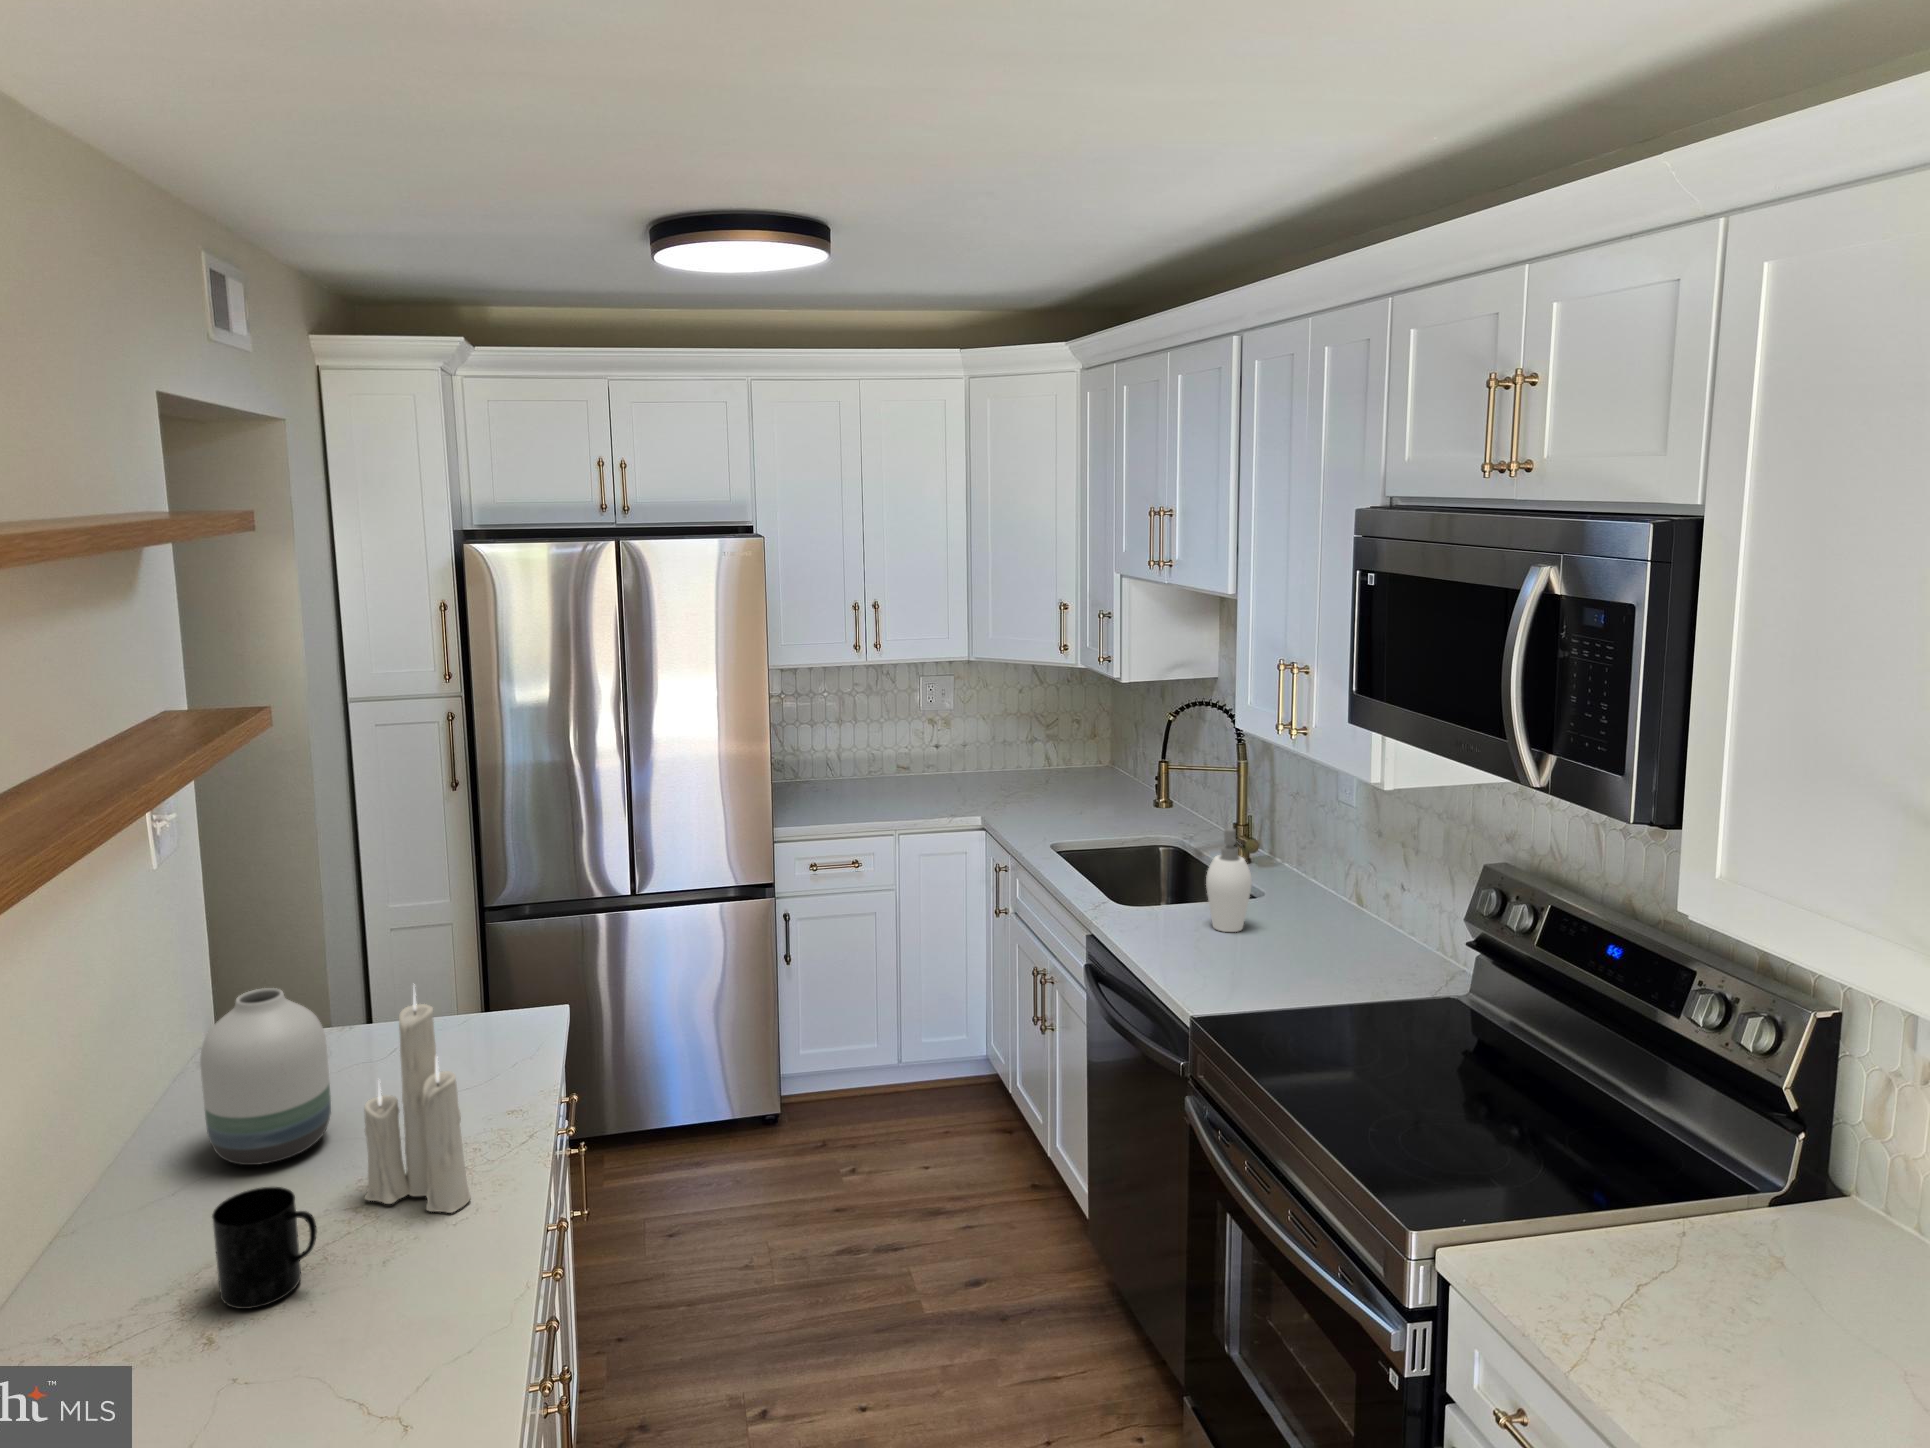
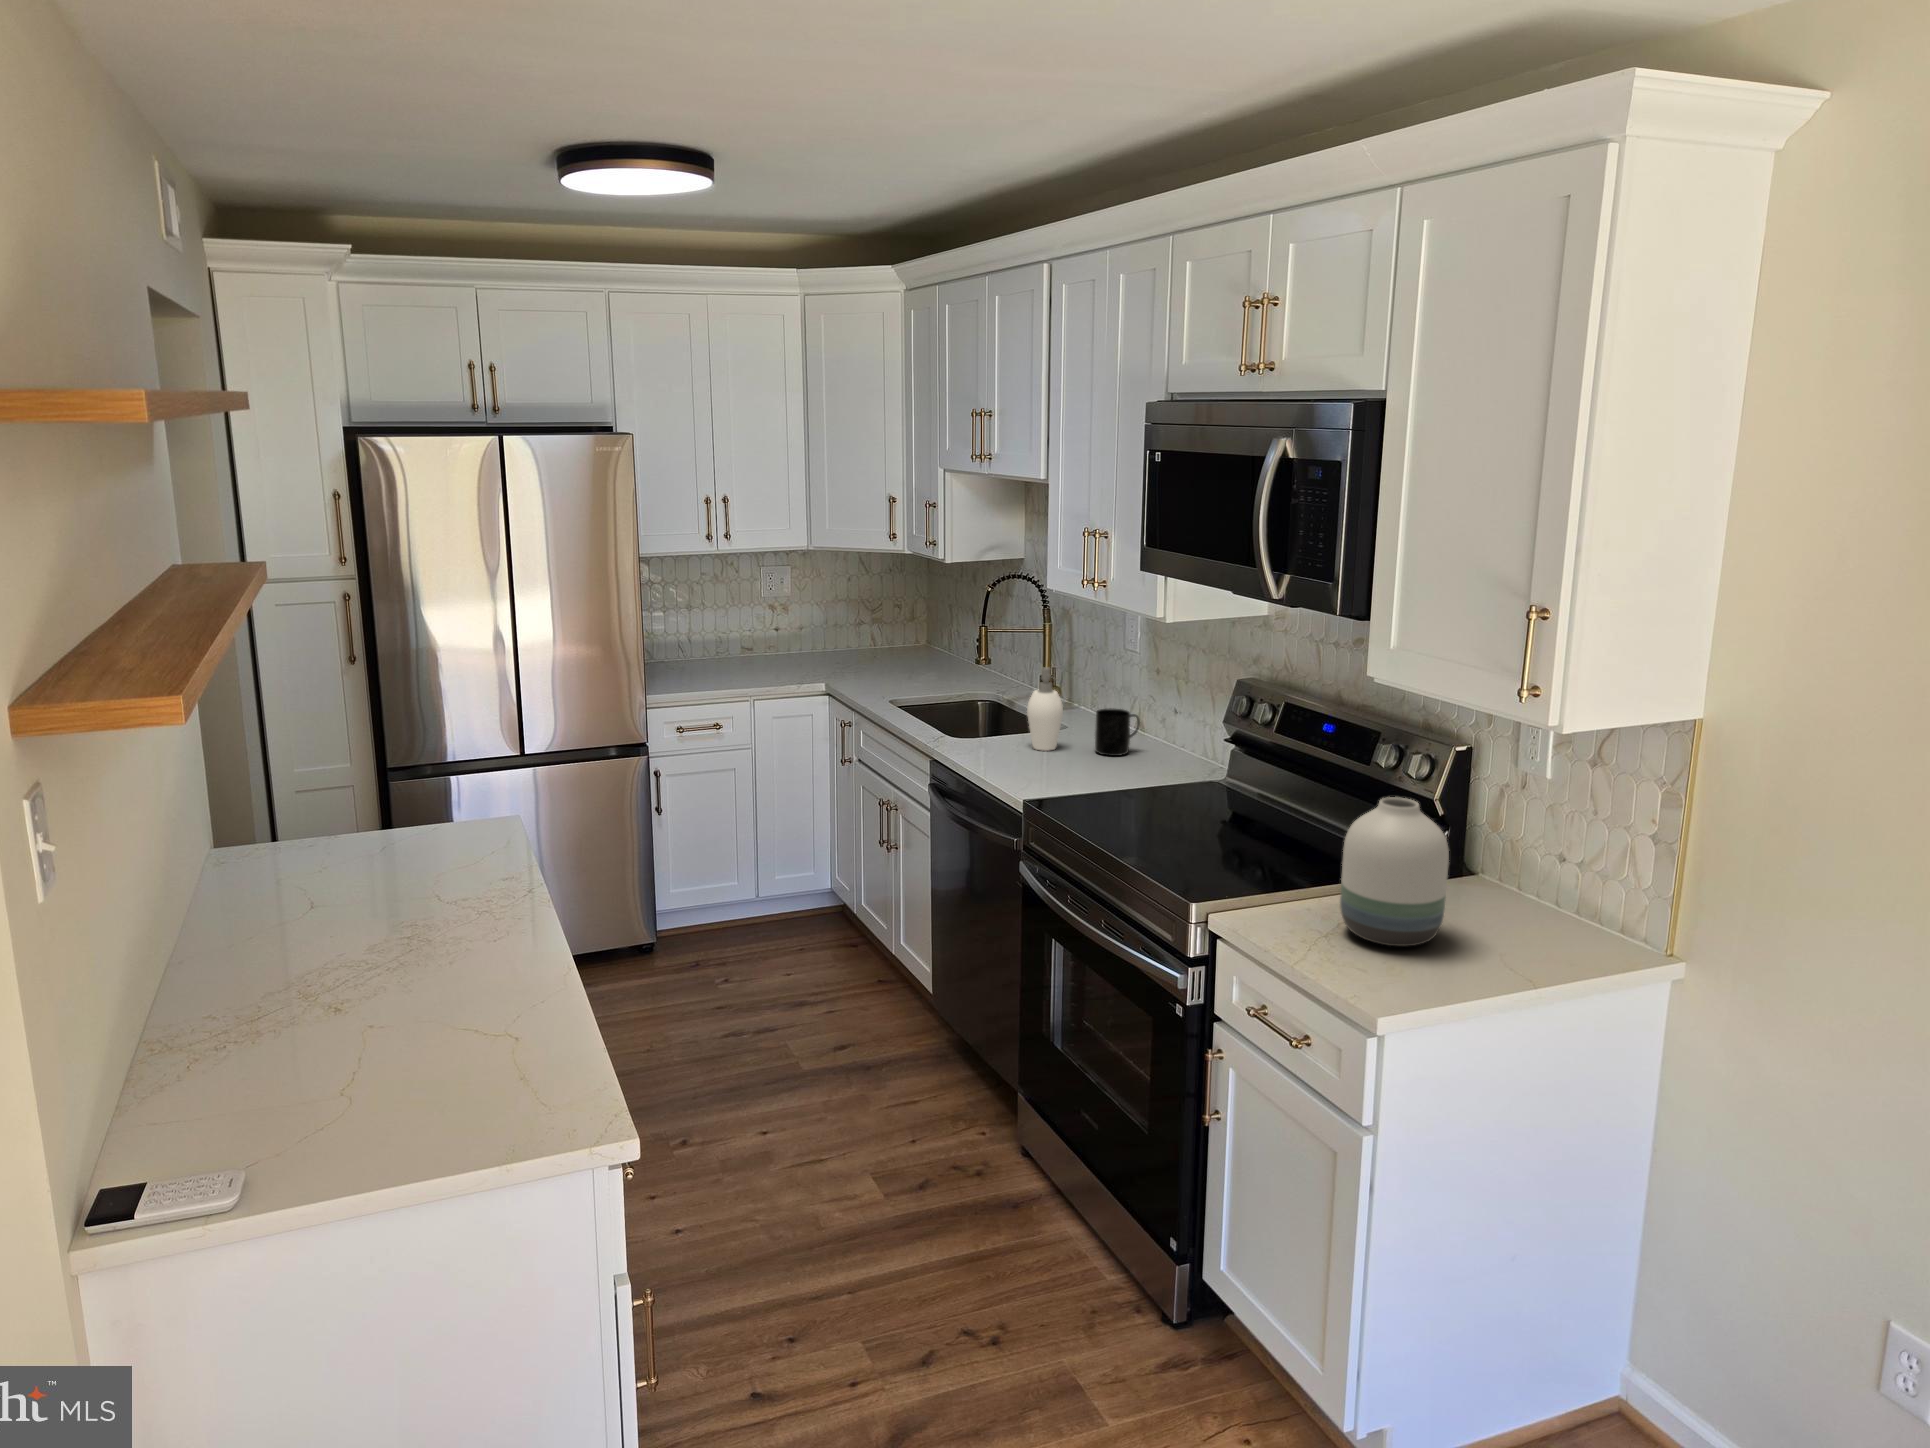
candle: present [364,987,471,1213] -> none [405,757,494,943]
vase: present [200,988,331,1165] -> present [1340,797,1449,946]
mug: present [212,1187,317,1309] -> present [1095,708,1140,756]

